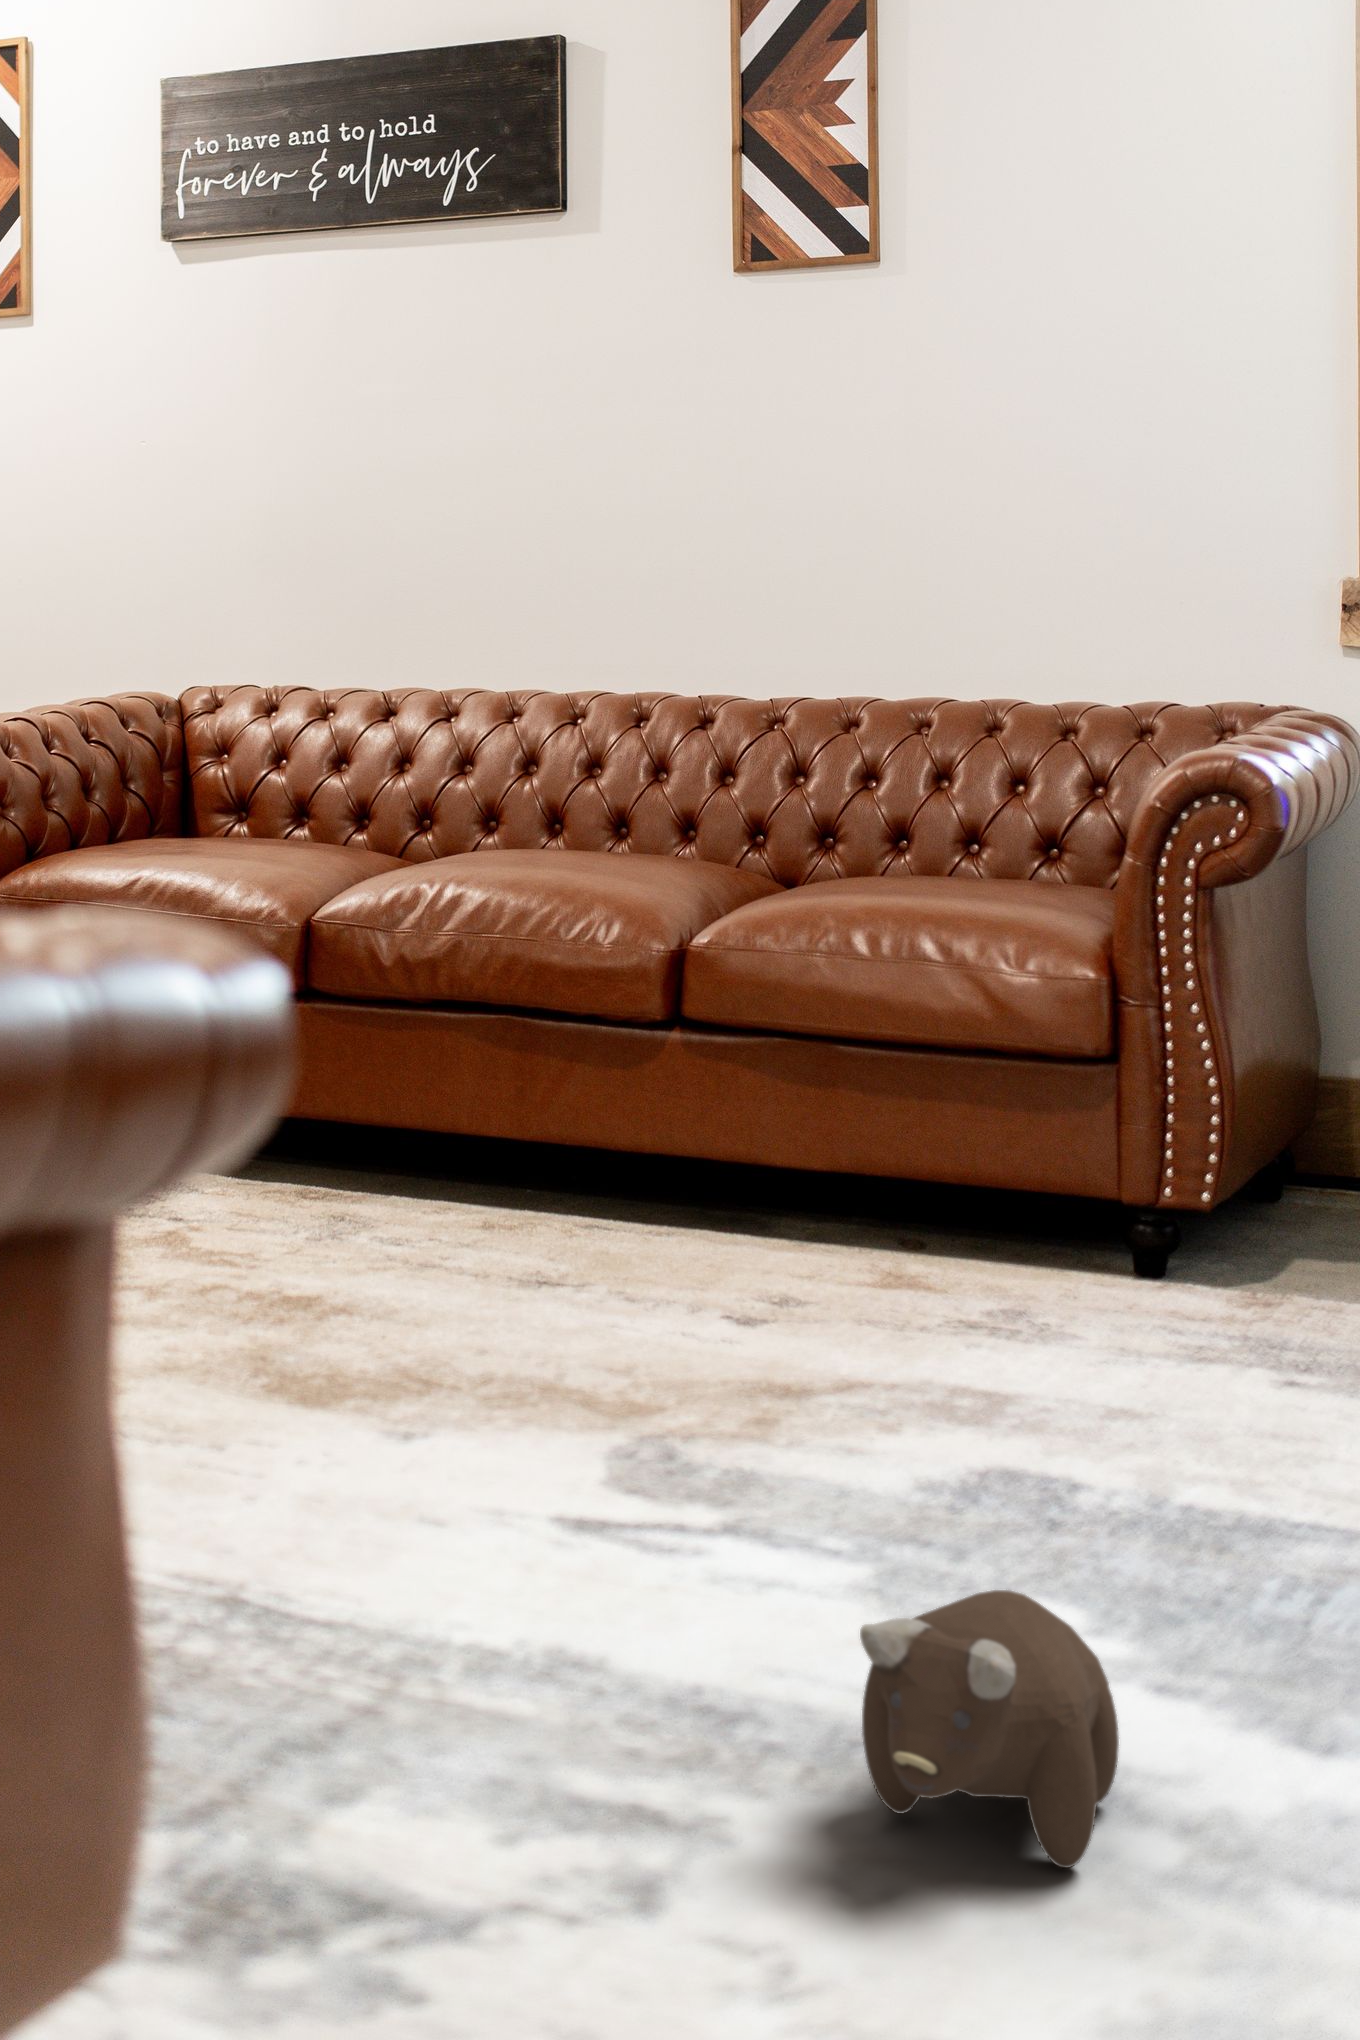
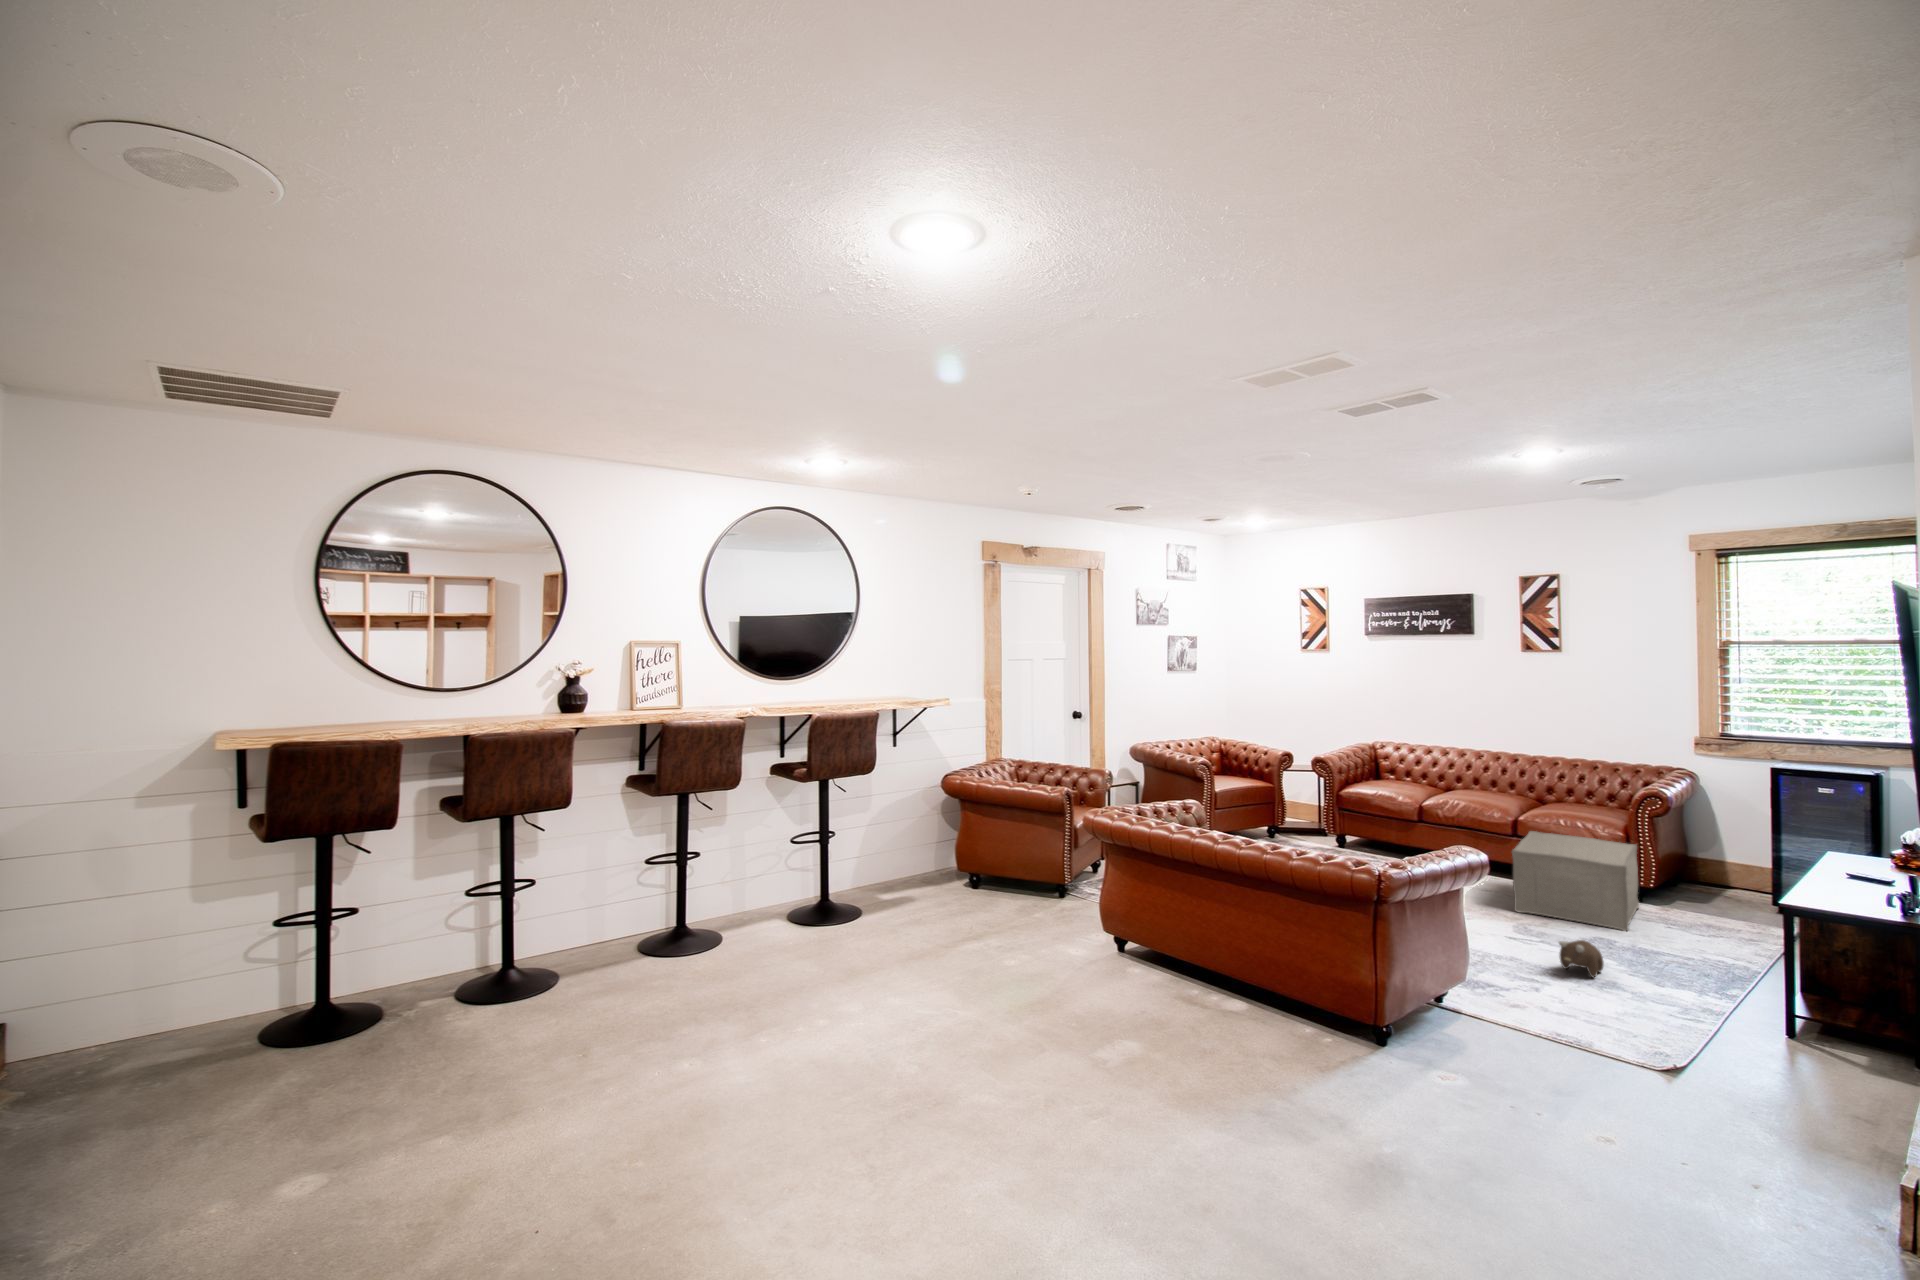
ottoman: none [639,986,1186,1465] -> present [1511,831,1639,931]

